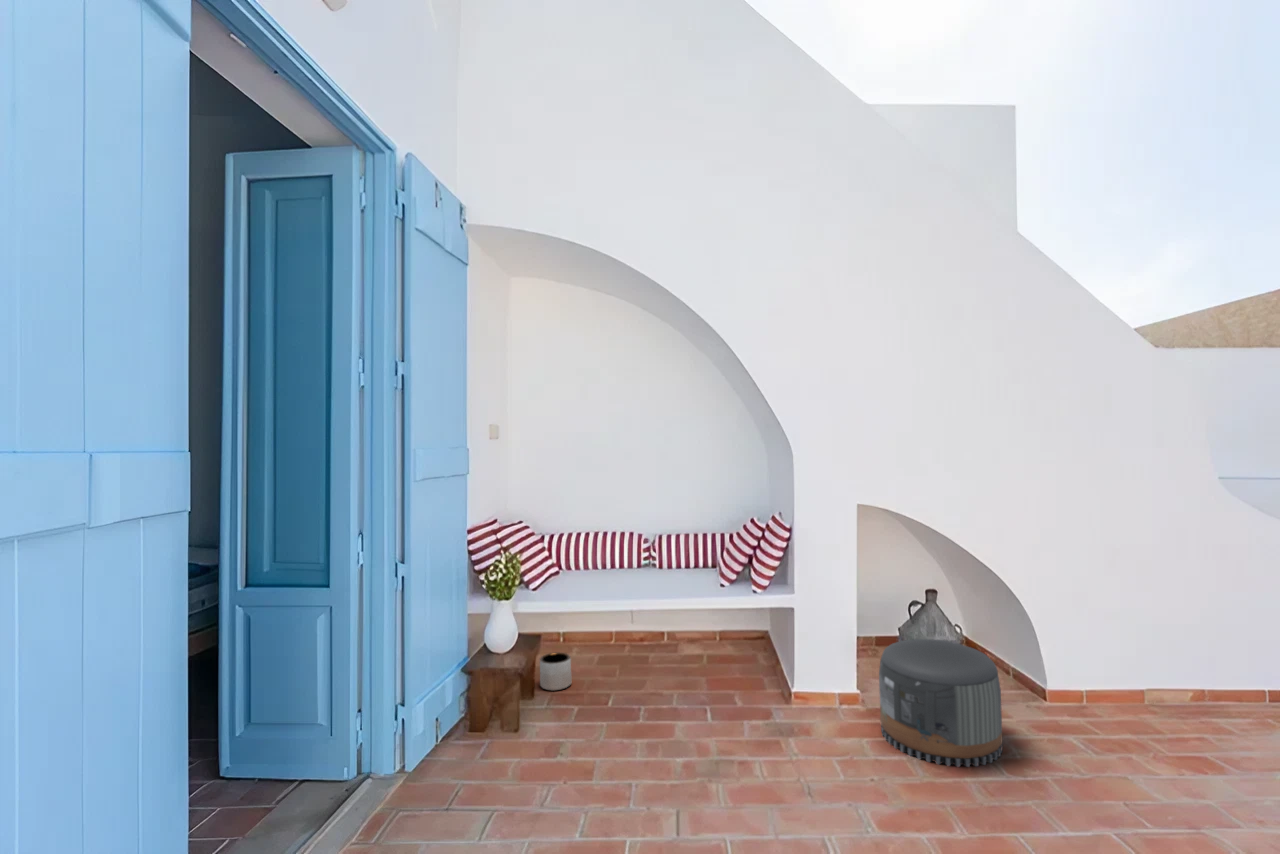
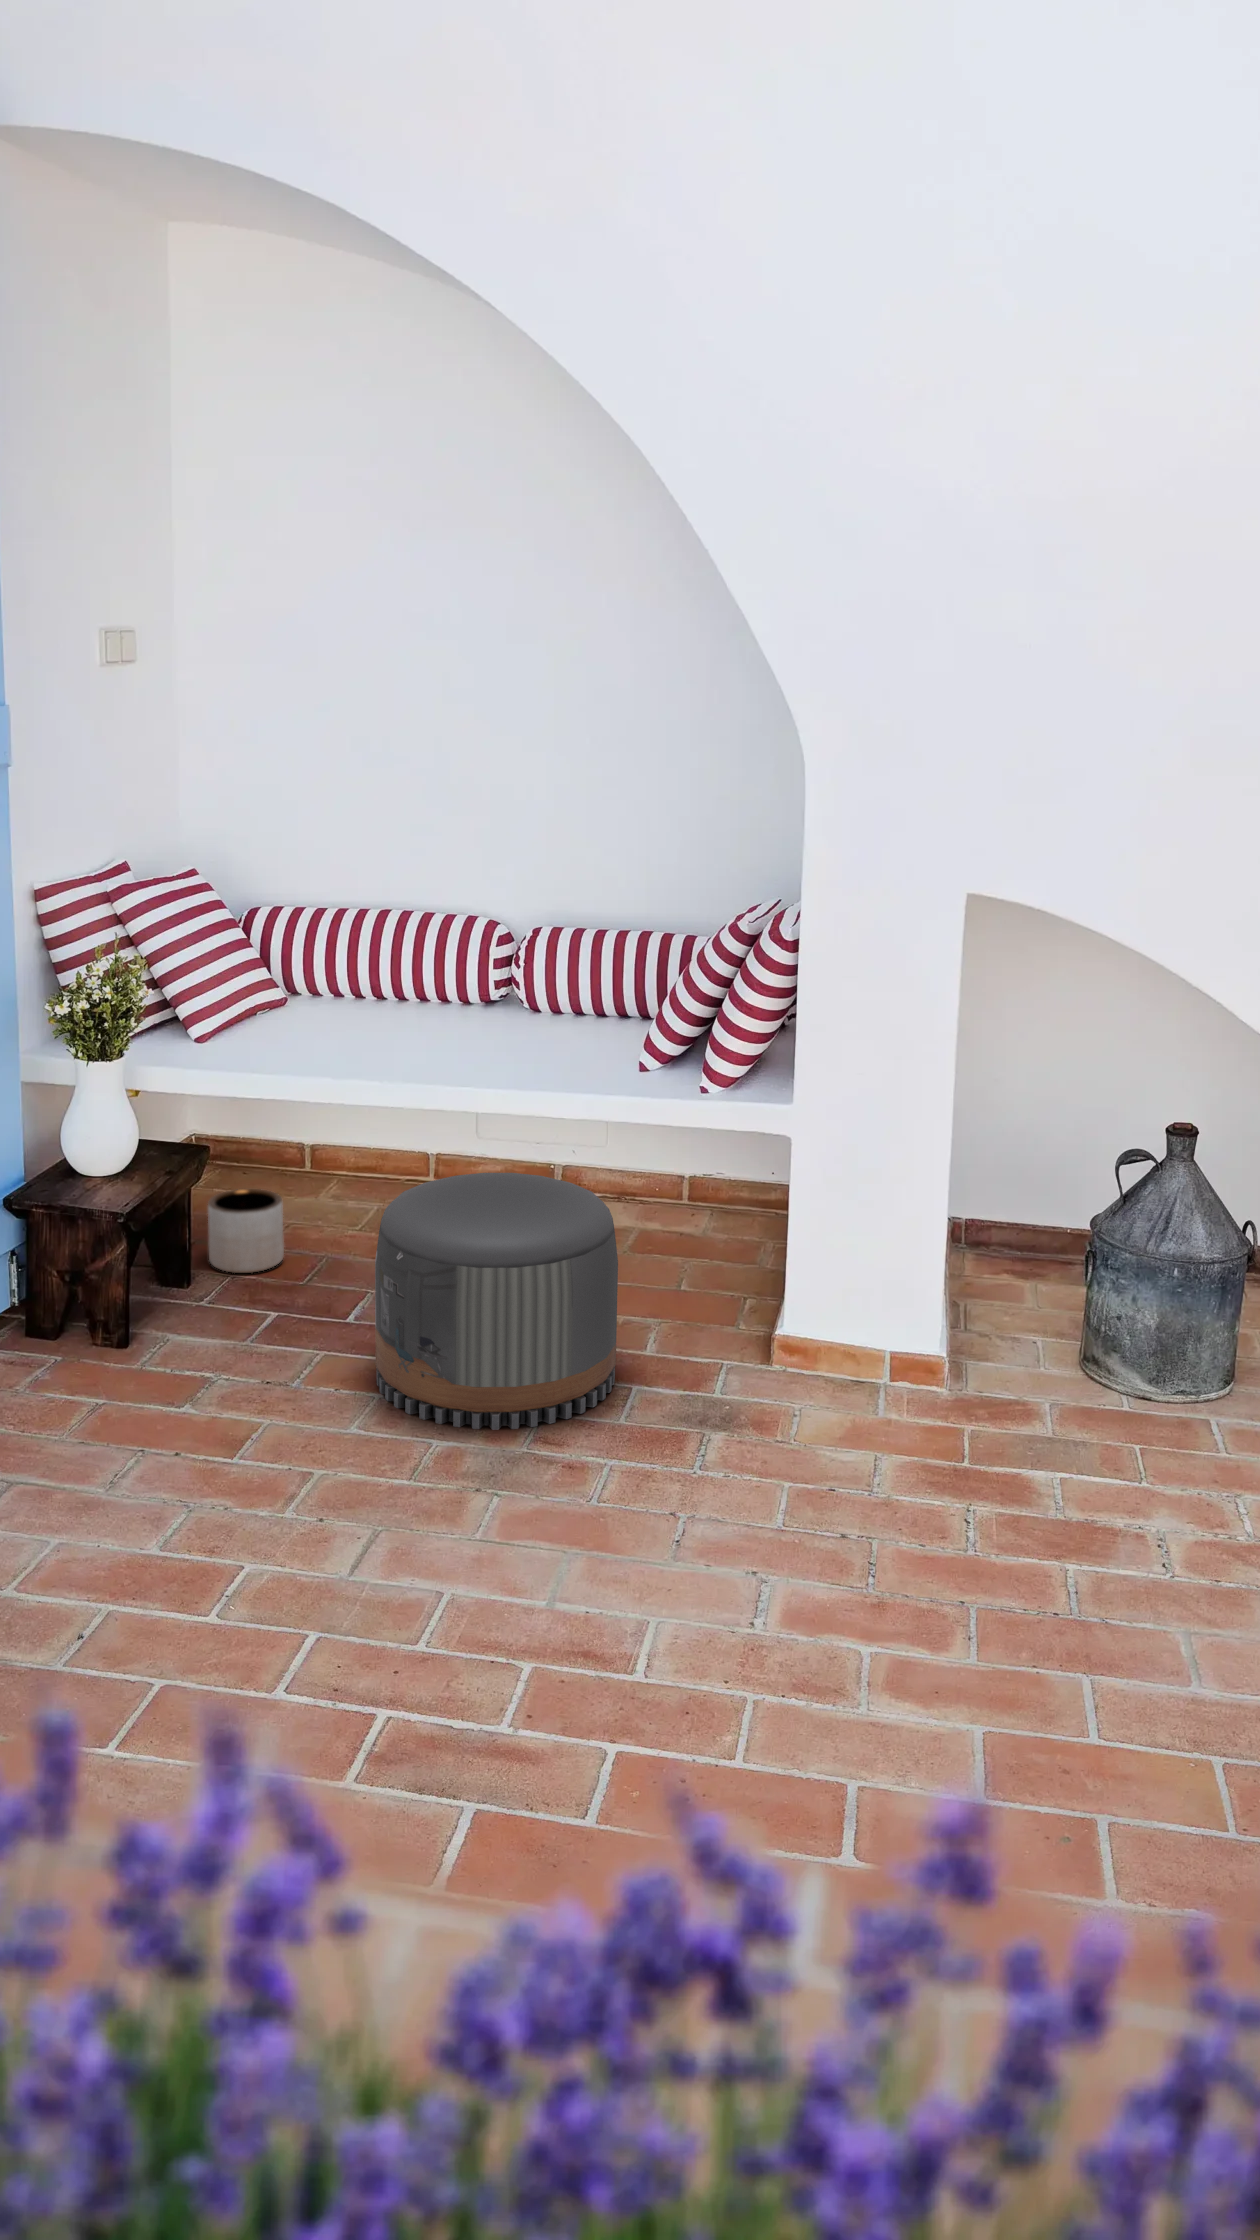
pouf: present [879,639,1002,767] -> present [375,1173,618,1430]

